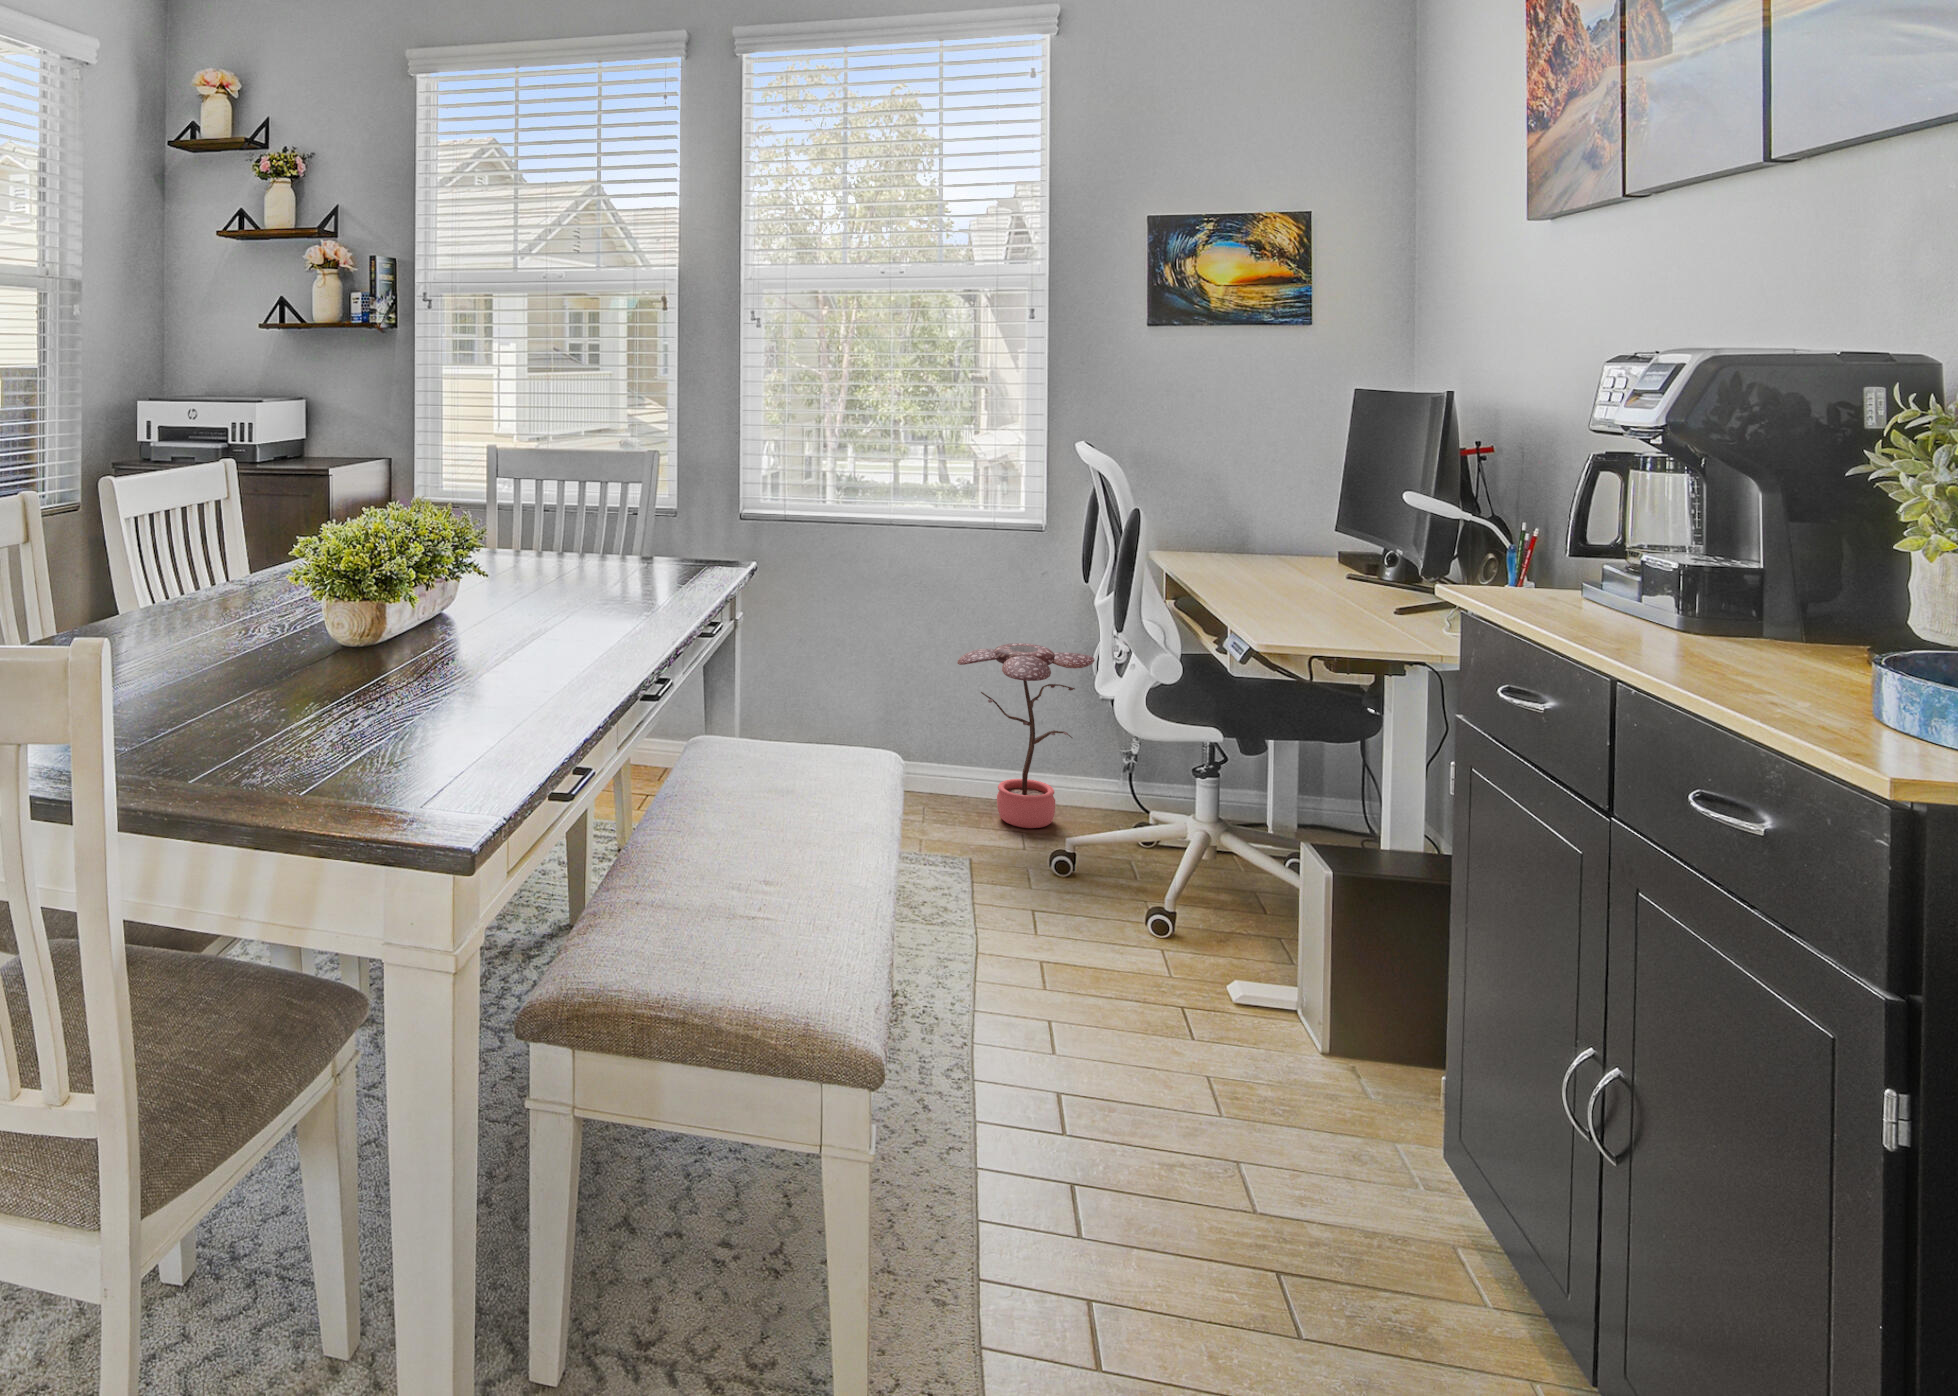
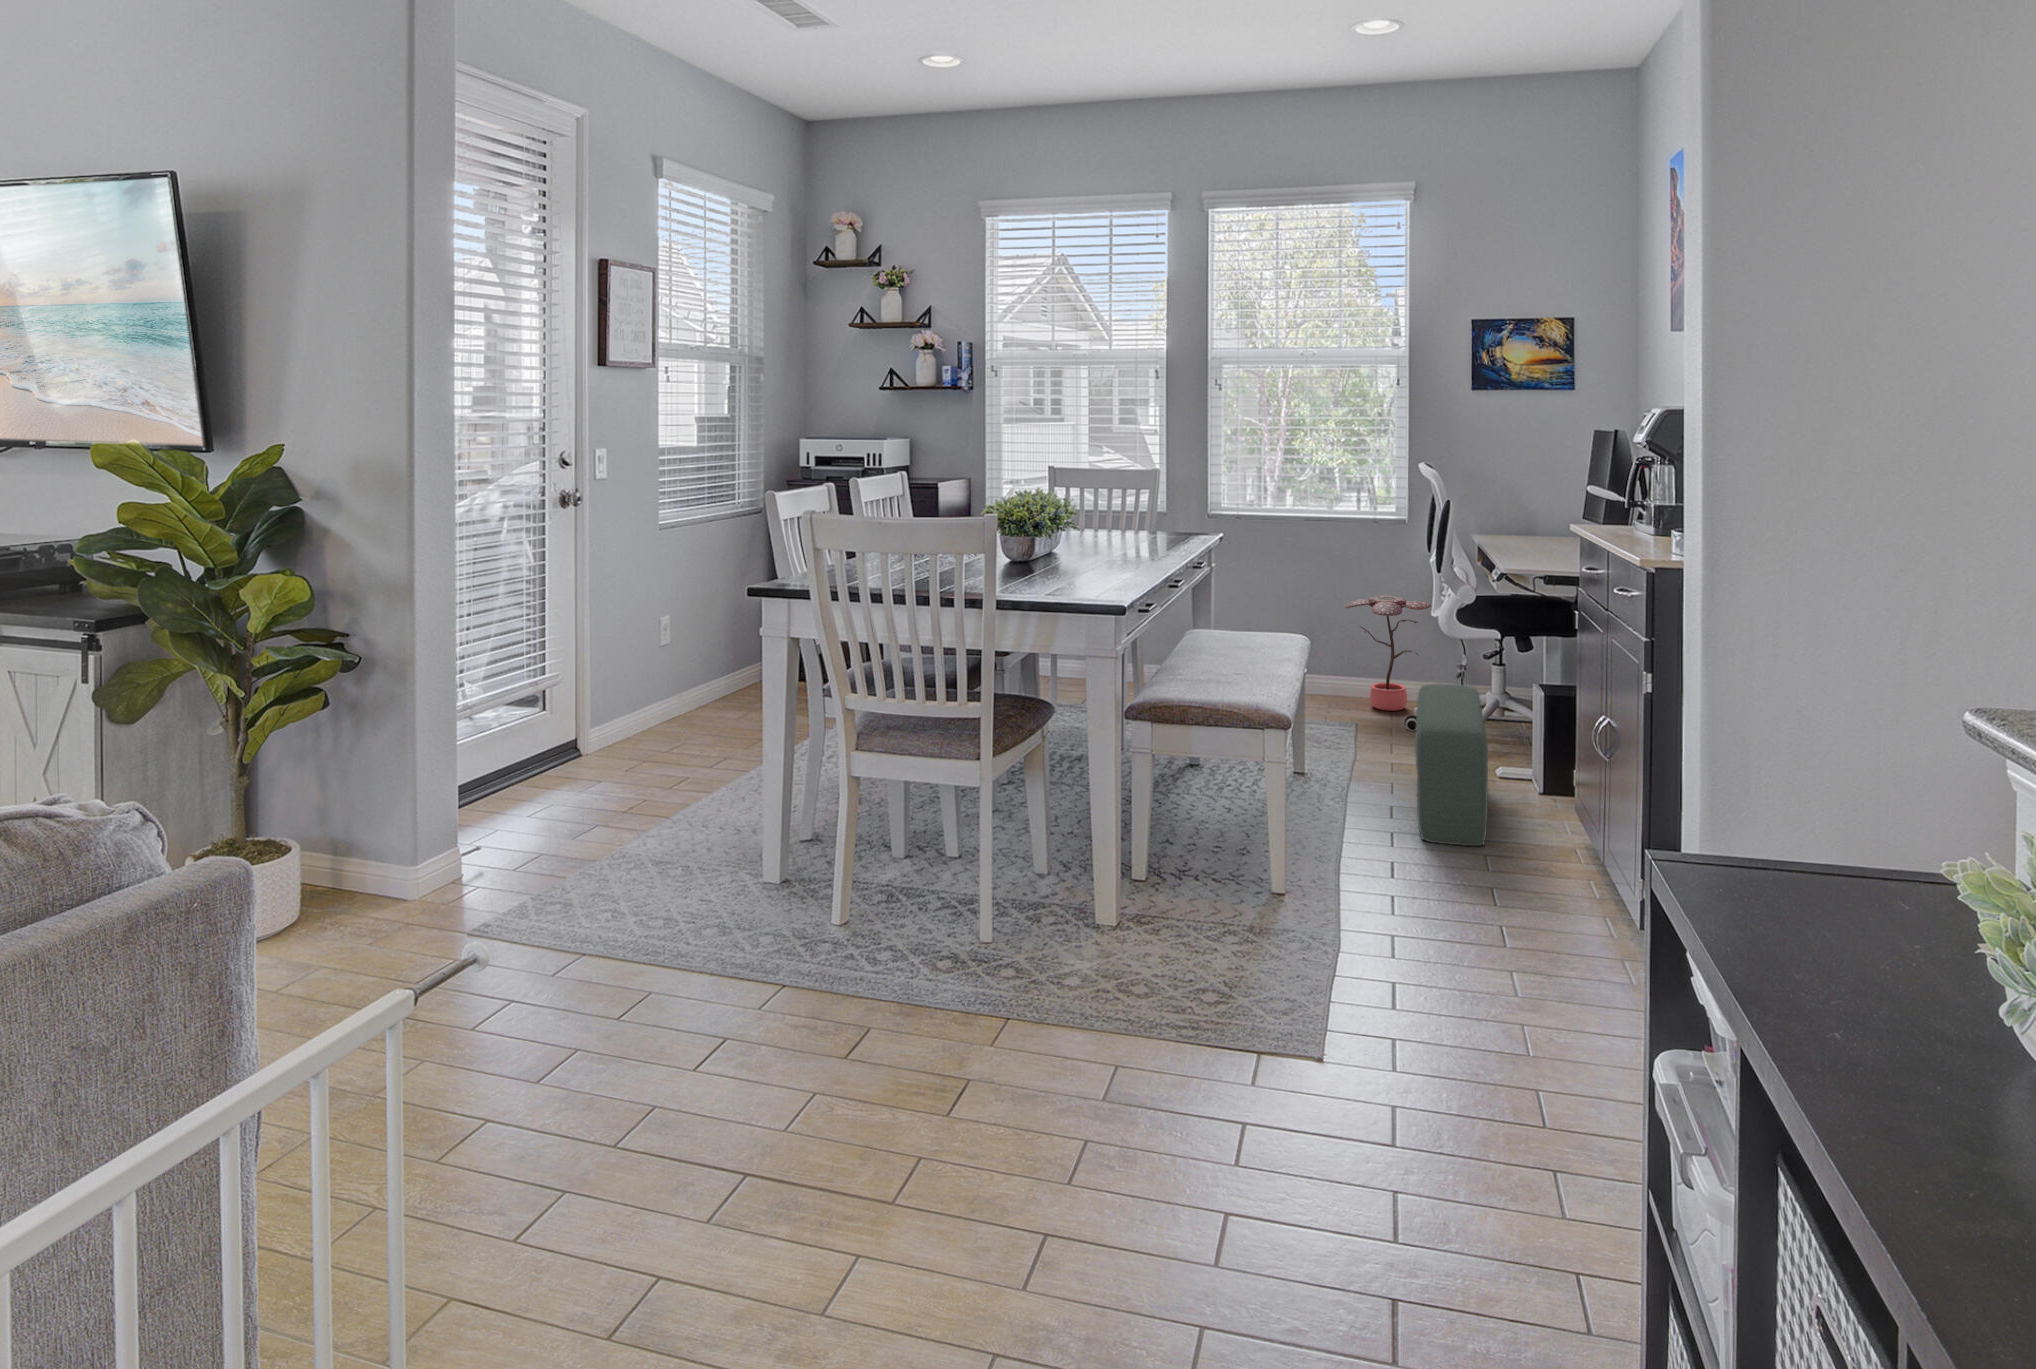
pouf: none [1121,839,1316,1248] -> present [1415,684,1488,846]

